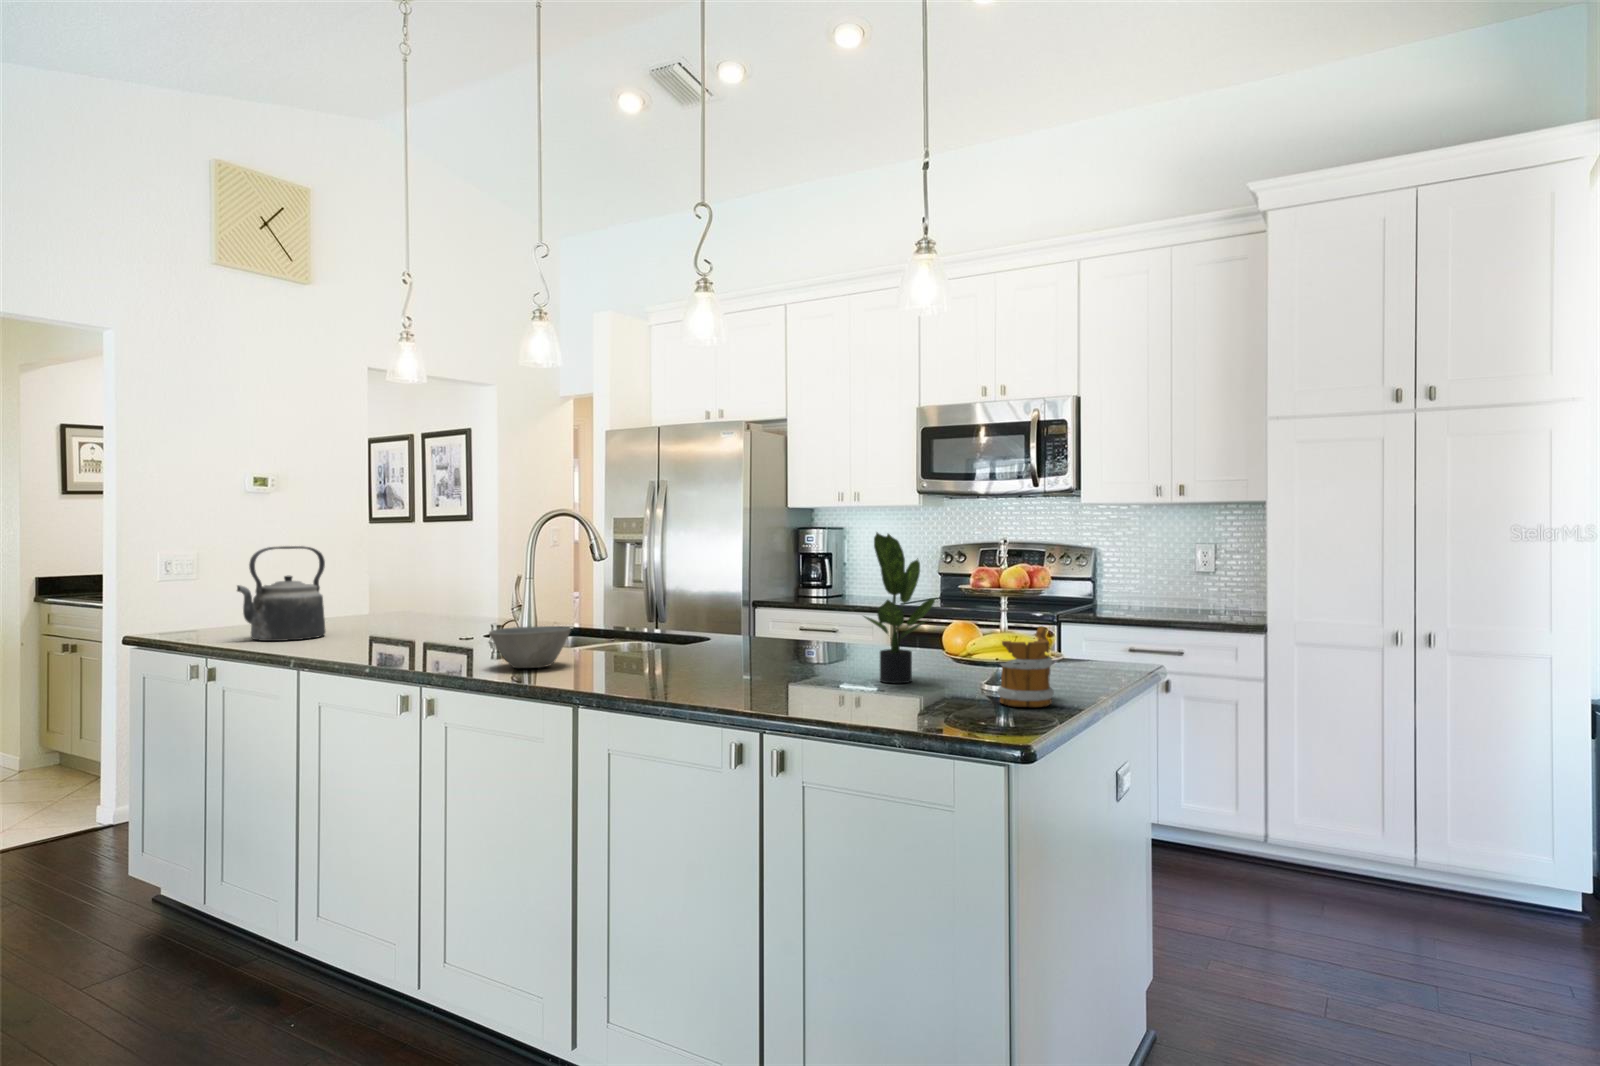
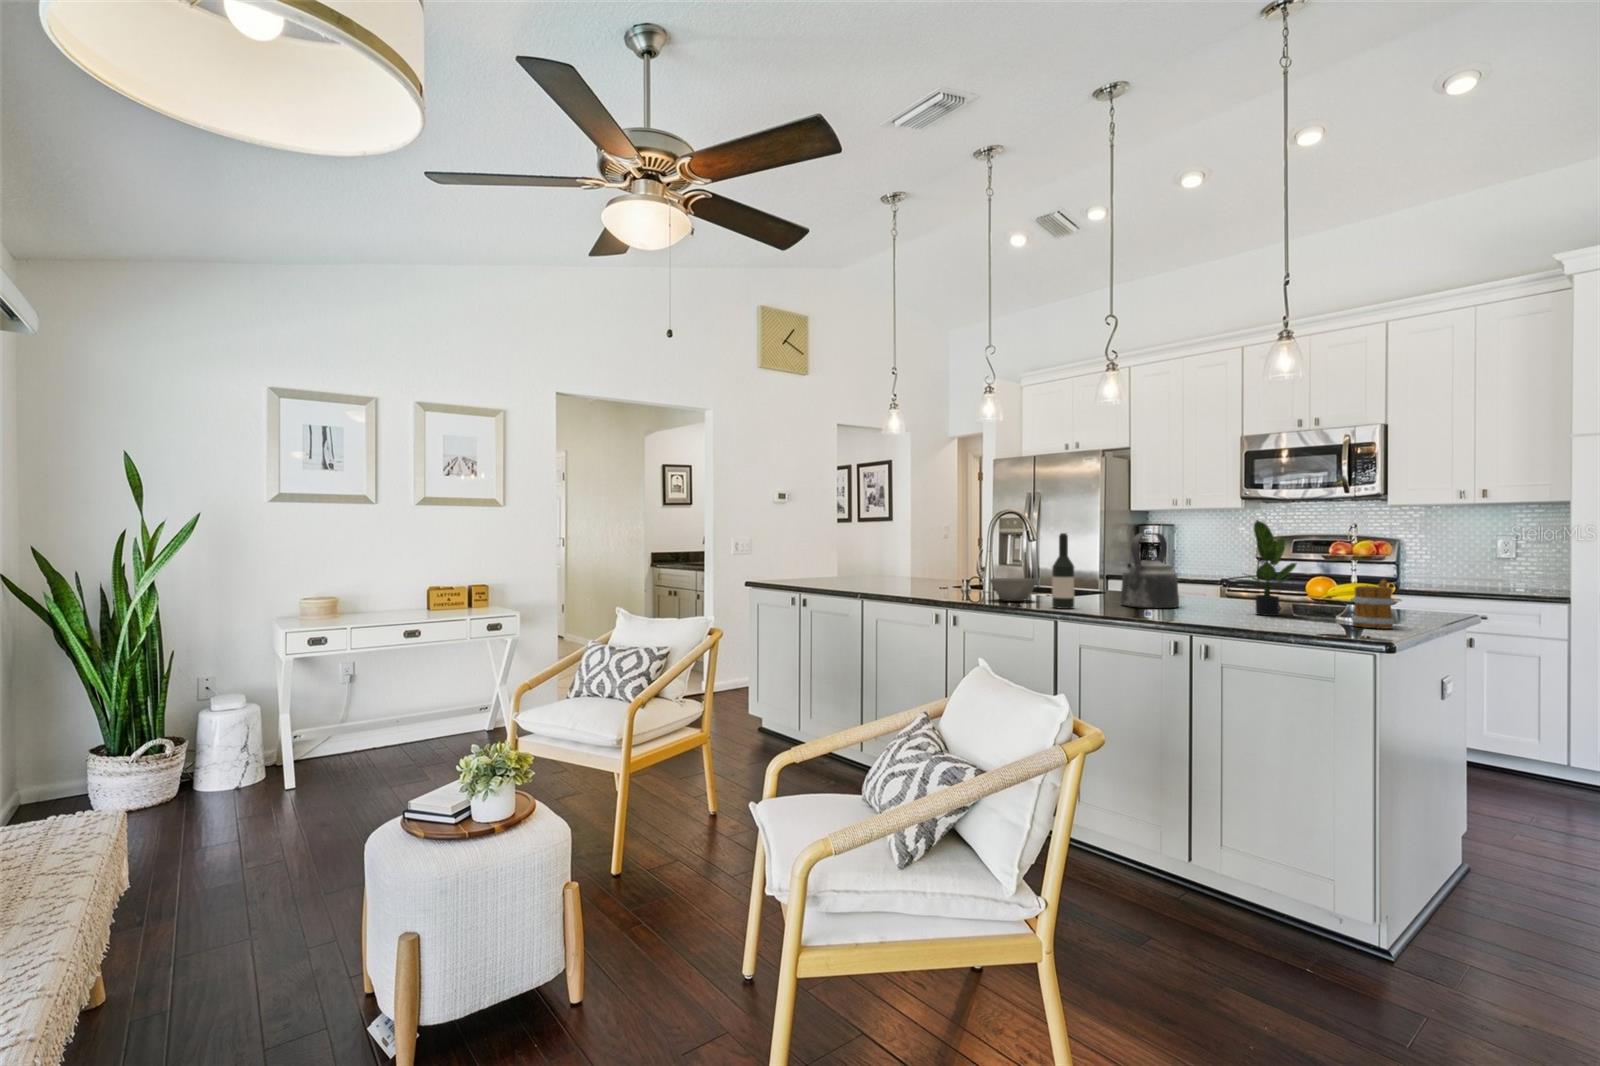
kettle: present [237,546,326,641] -> present [1121,533,1179,608]
wine bottle: none [575,553,611,684] -> present [1052,533,1074,609]

